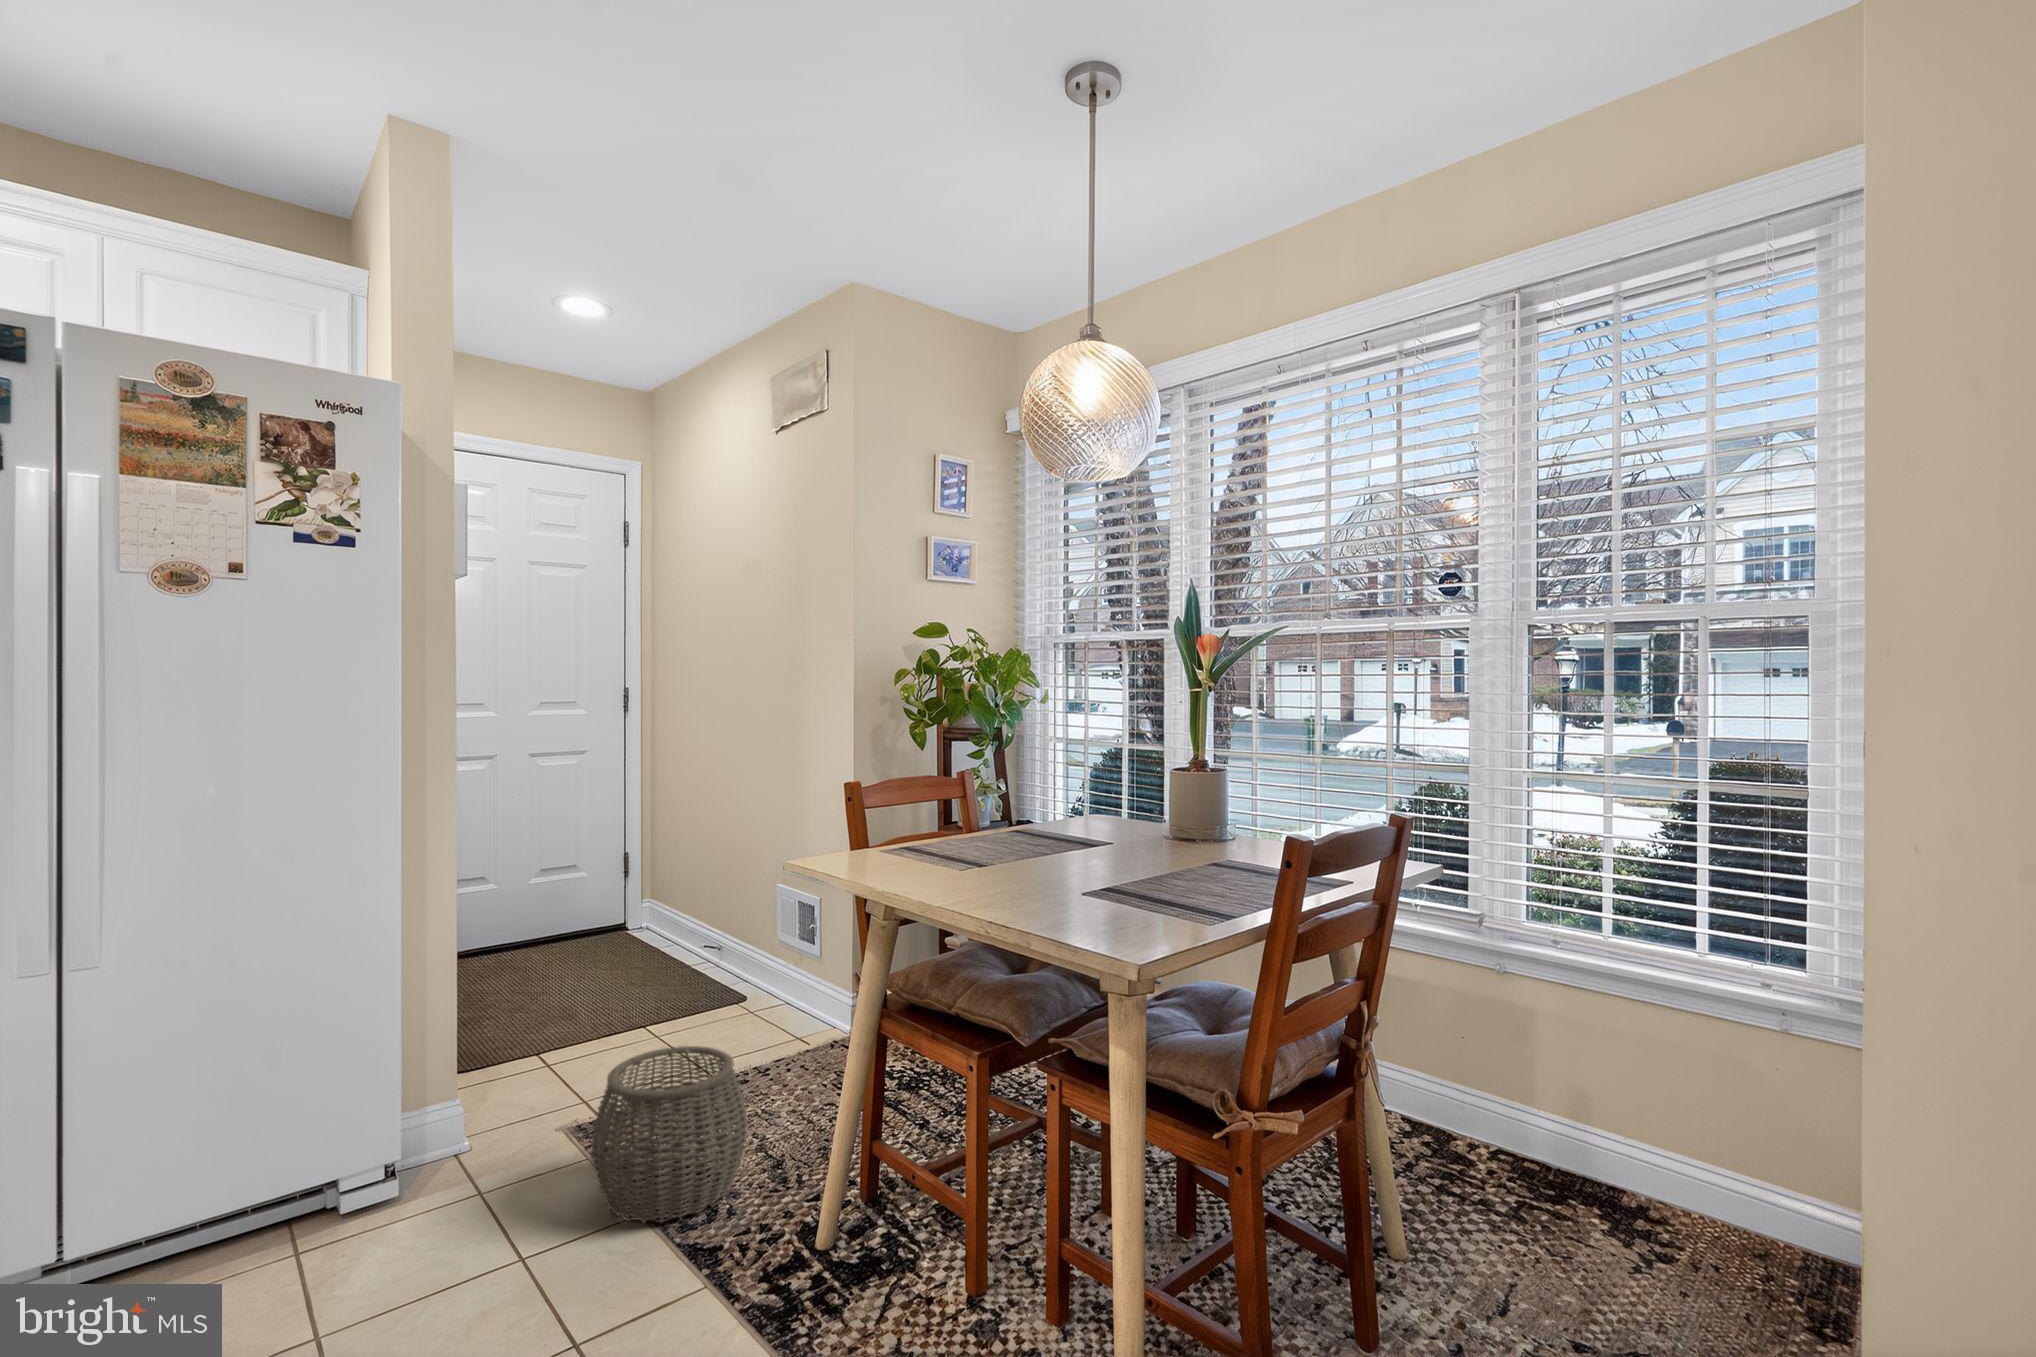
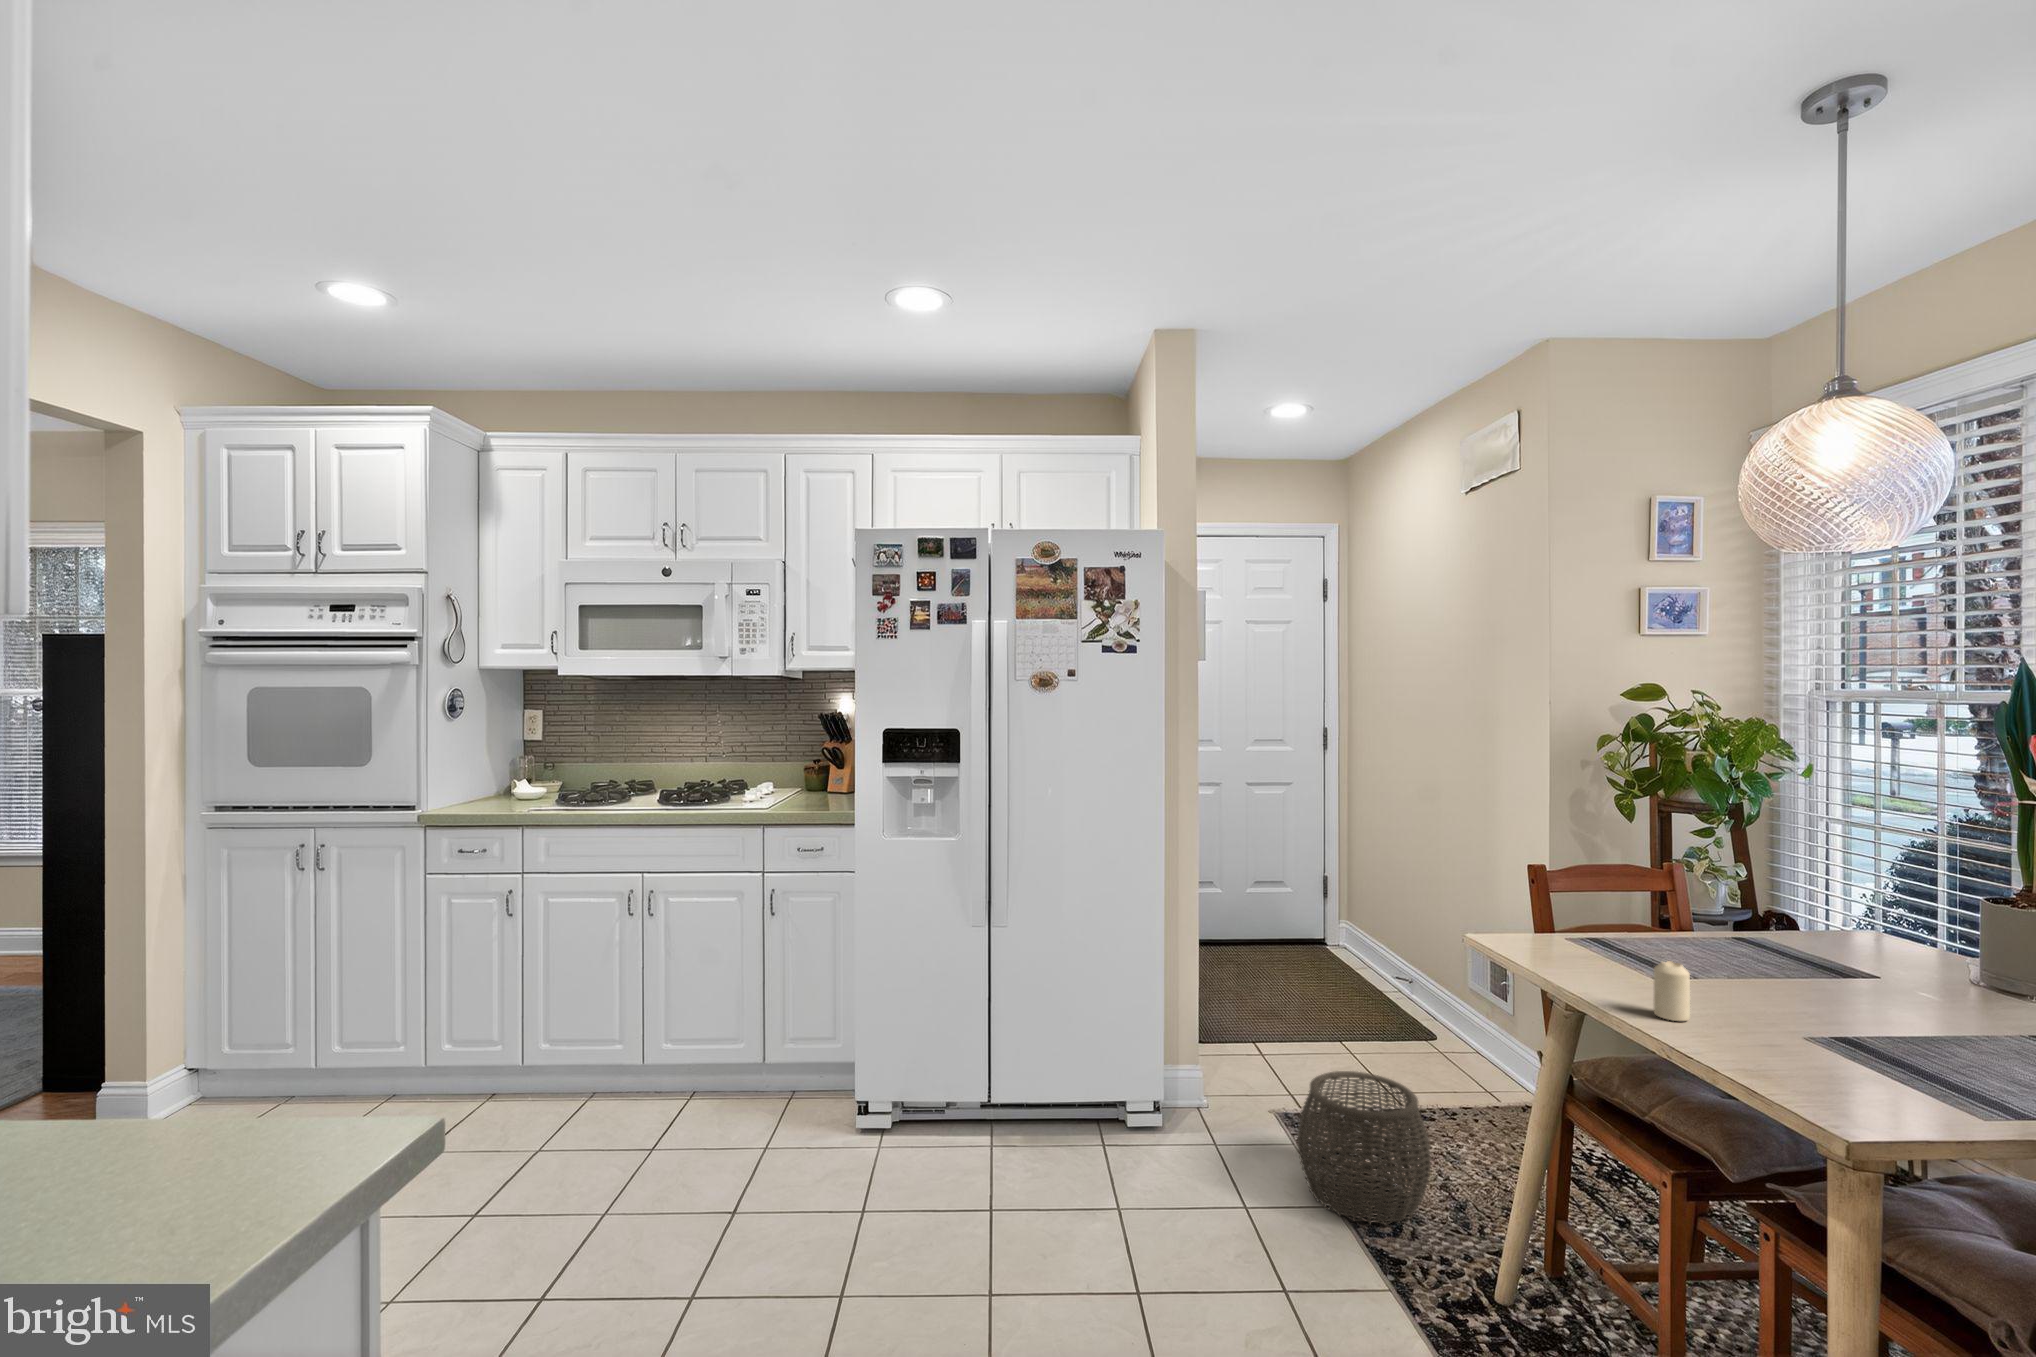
candle: none [966,843,996,900] -> present [1654,961,1690,1021]

